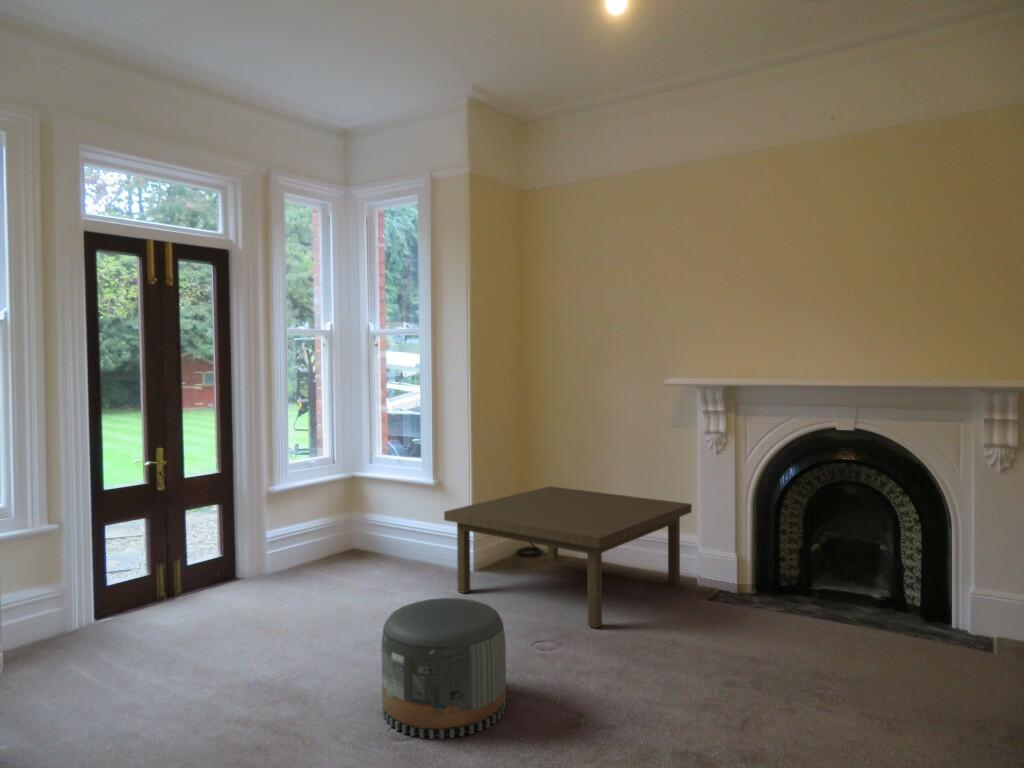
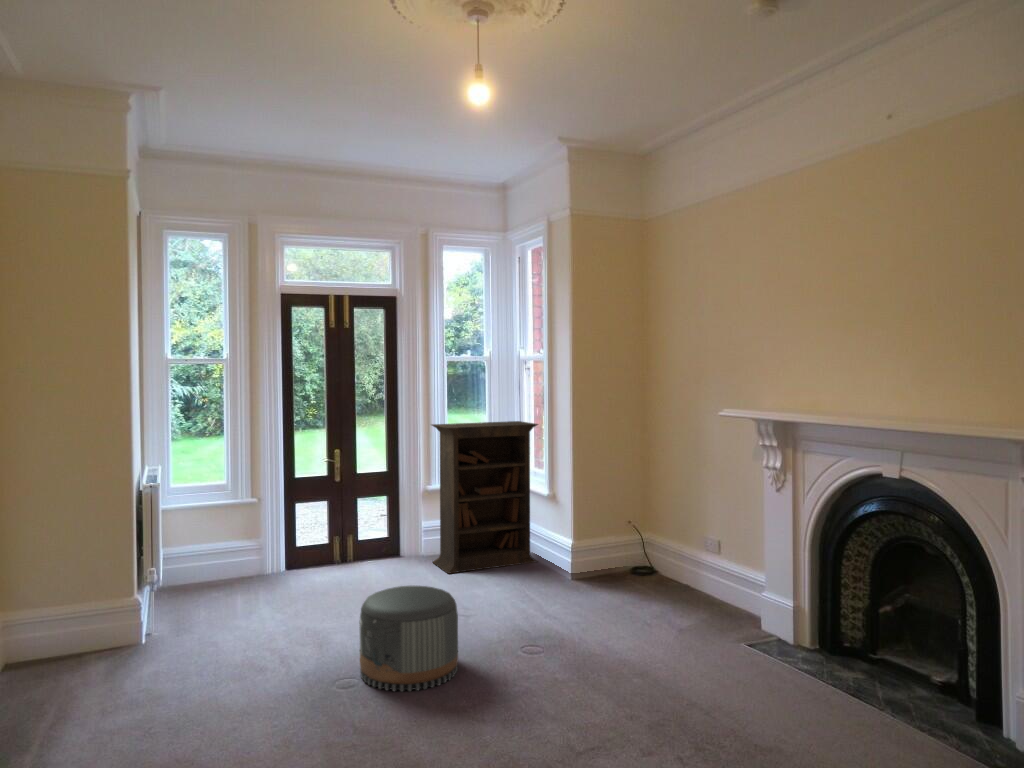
bookcase: none [288,404,414,588] -> present [432,421,538,574]
coffee table: present [444,486,692,628] -> none [524,509,760,643]

